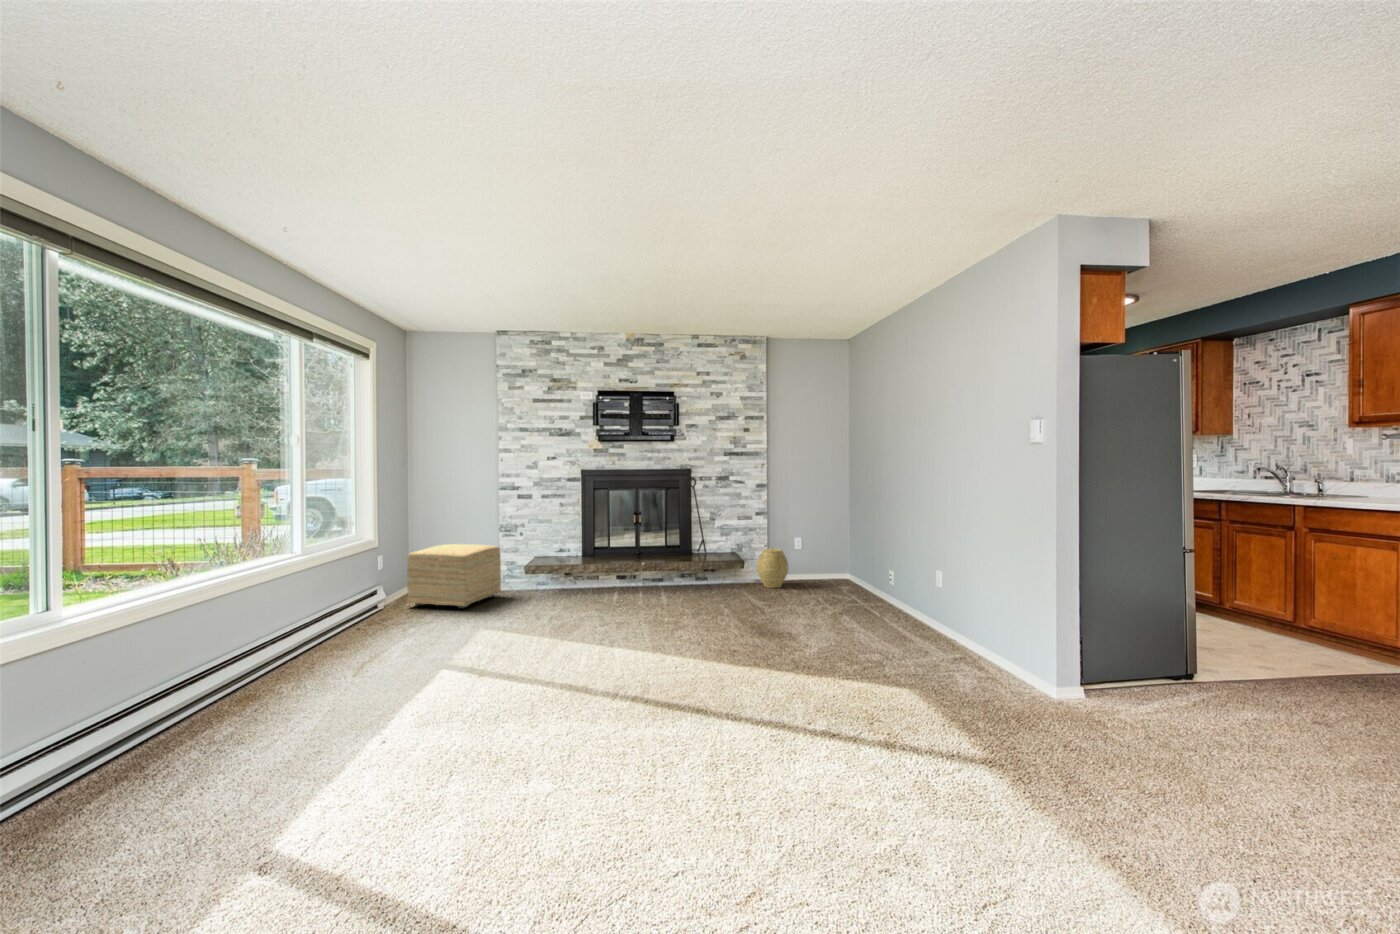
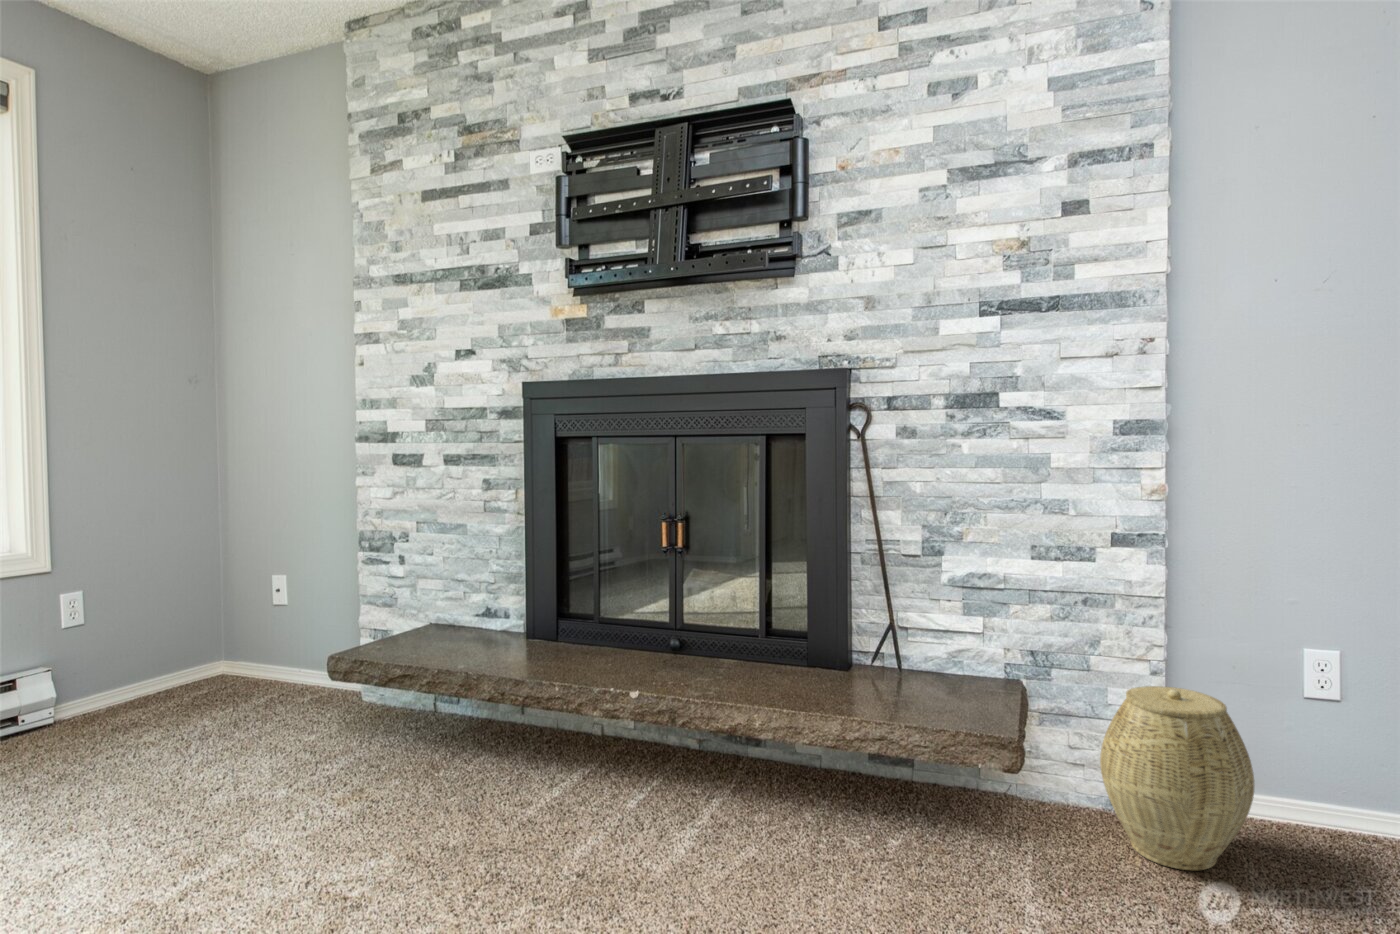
ottoman: present [407,544,501,609] -> none [67,572,308,763]

